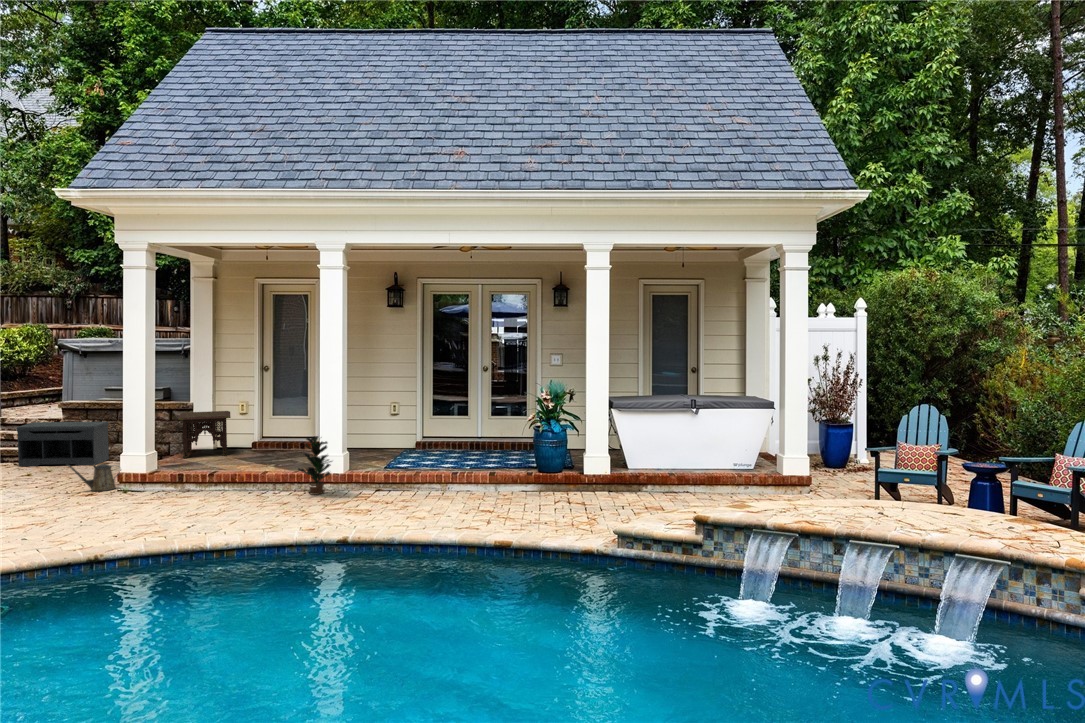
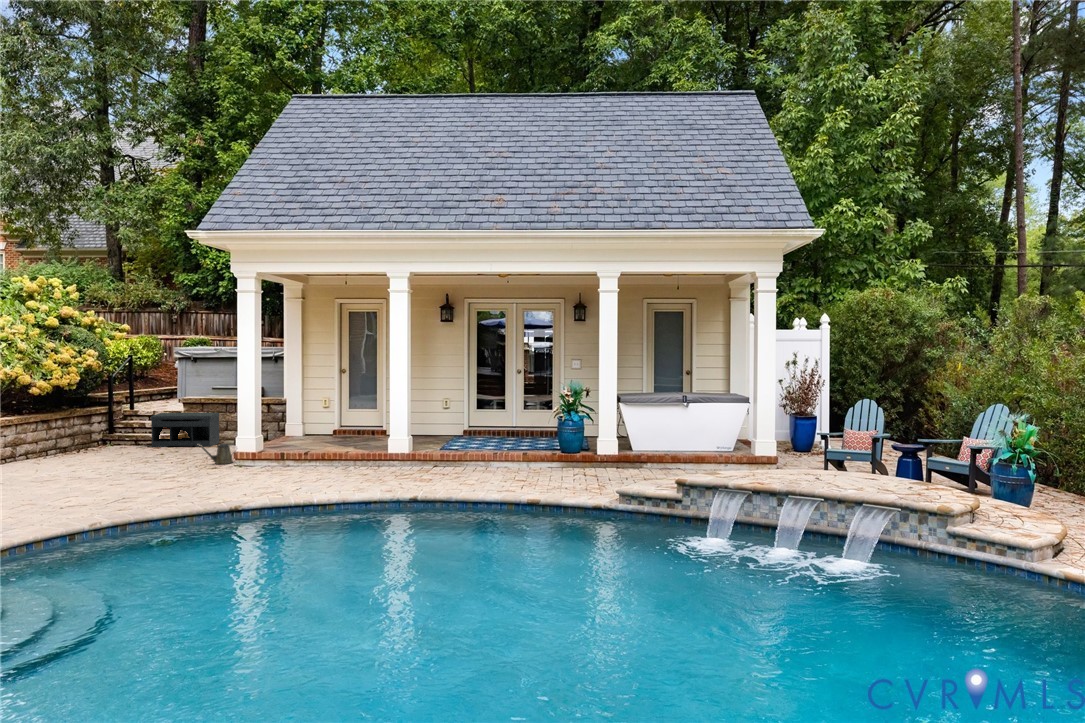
side table: present [178,411,231,458] -> none [276,405,316,441]
potted plant: present [298,436,332,495] -> none [374,422,401,468]

